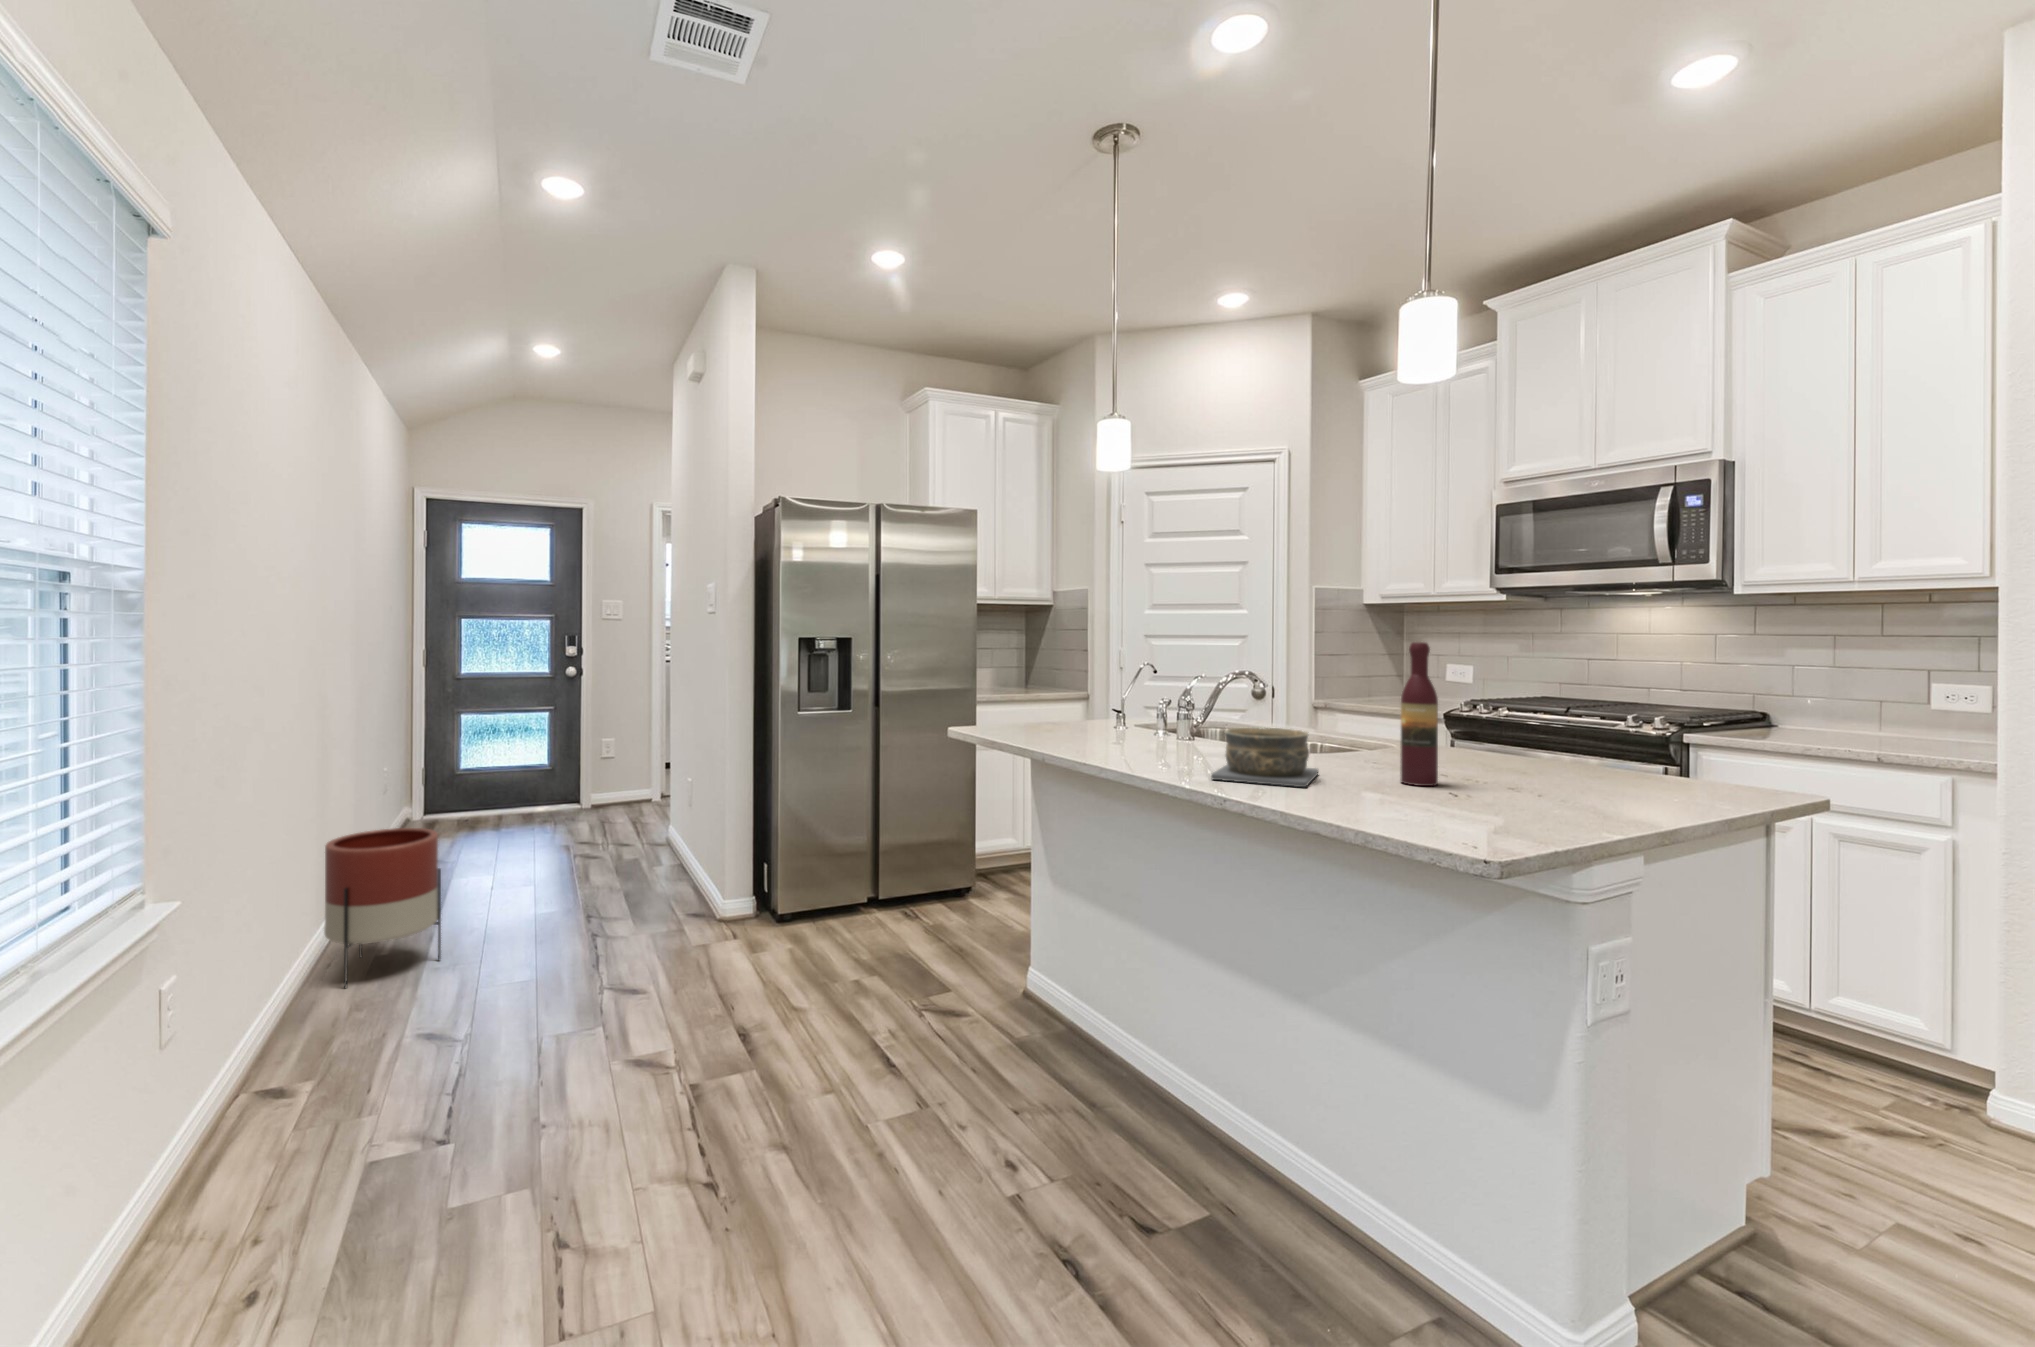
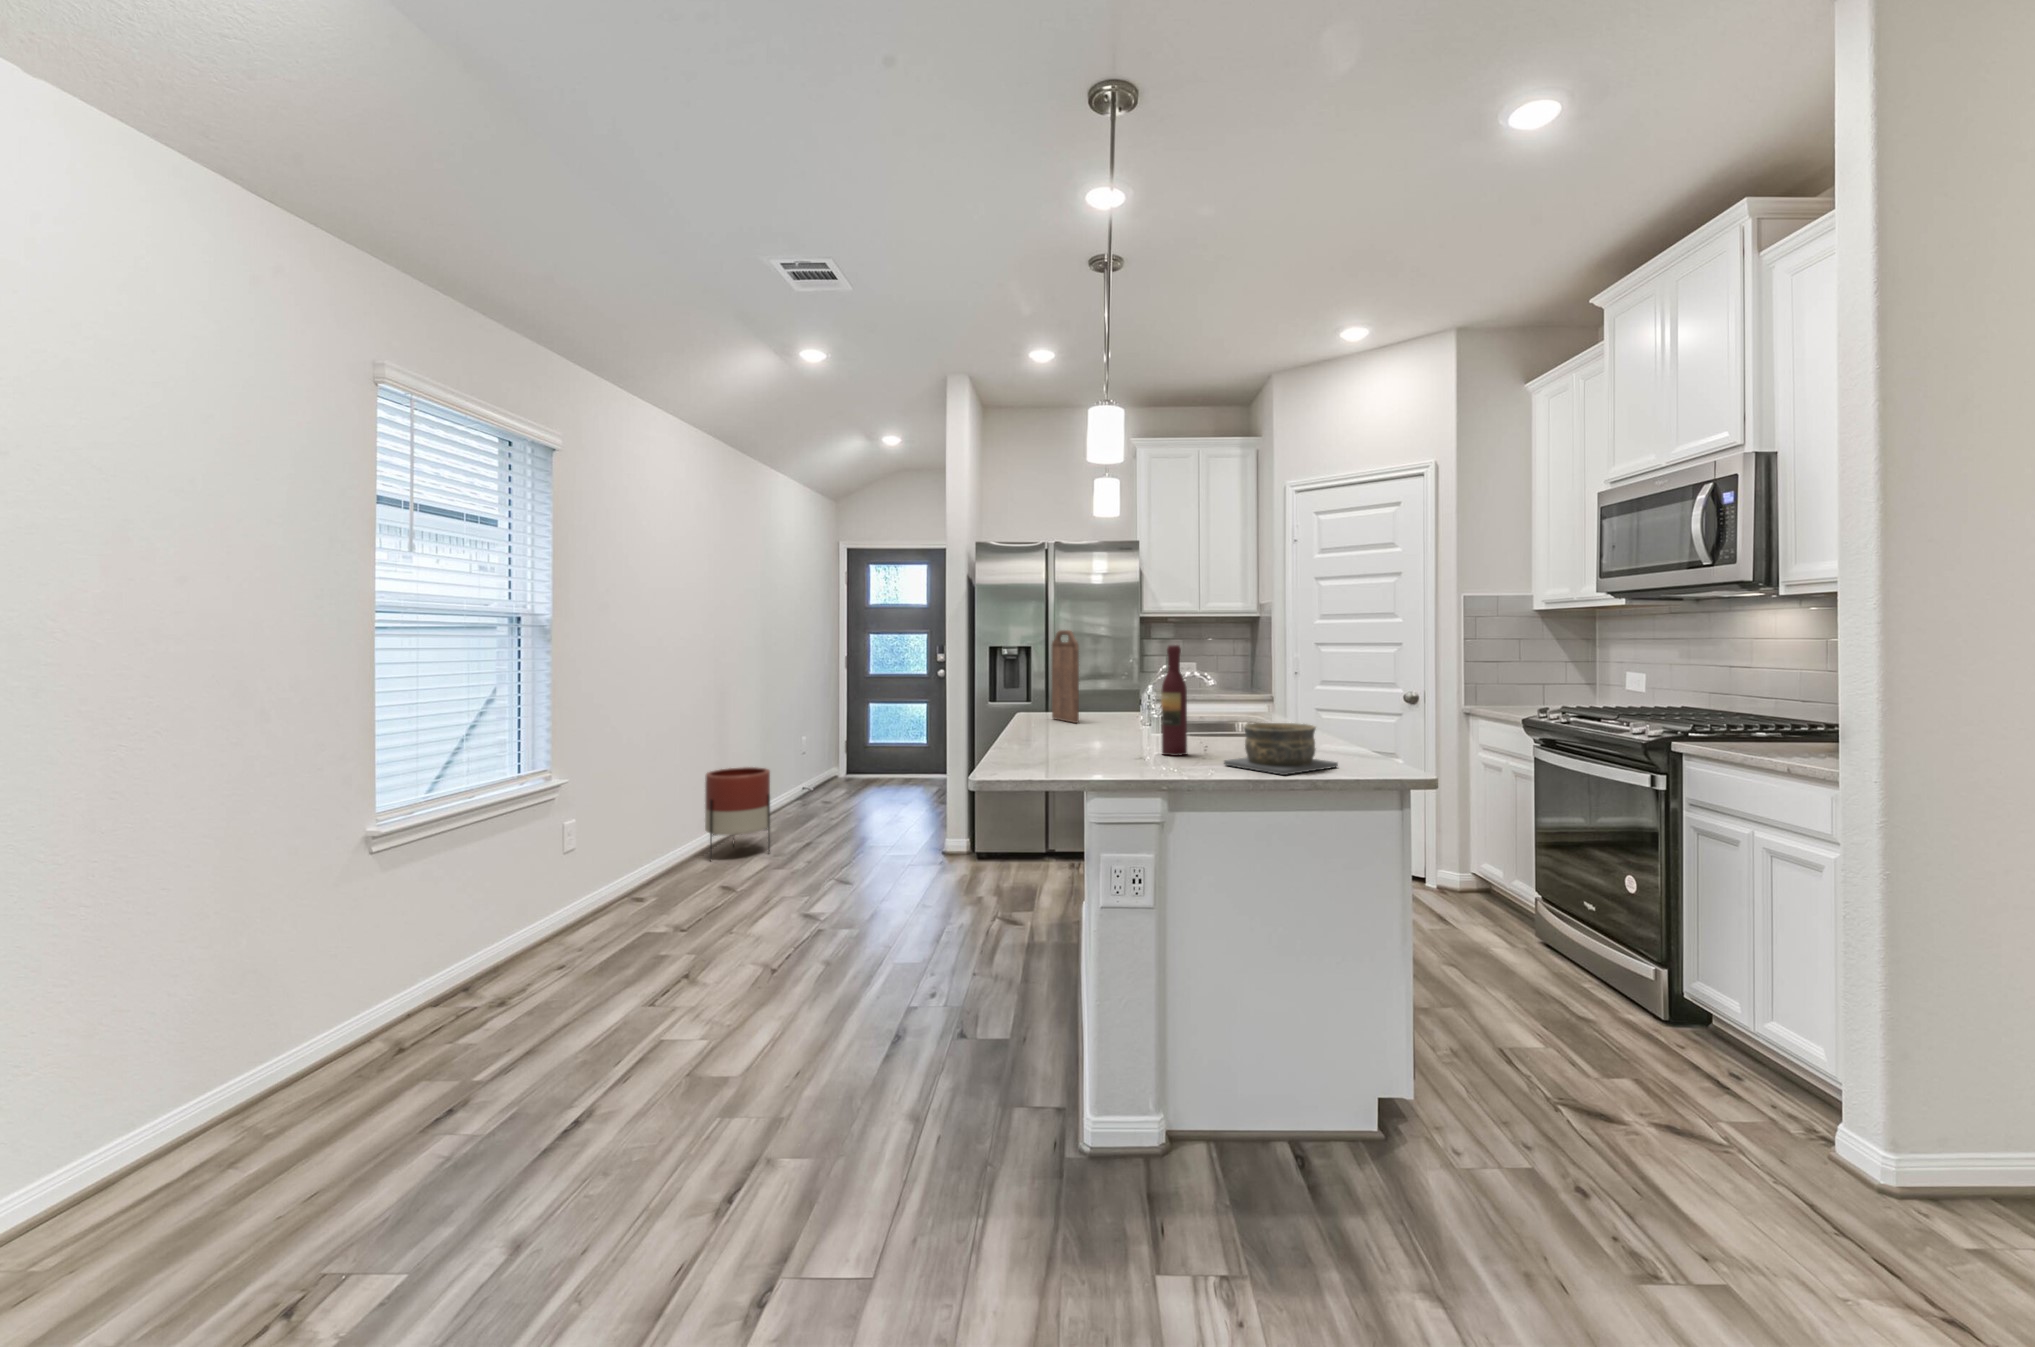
cutting board: none [1031,620,1094,743] -> present [1052,630,1079,723]
bowl: present [1211,728,1318,787] -> present [1224,723,1338,775]

